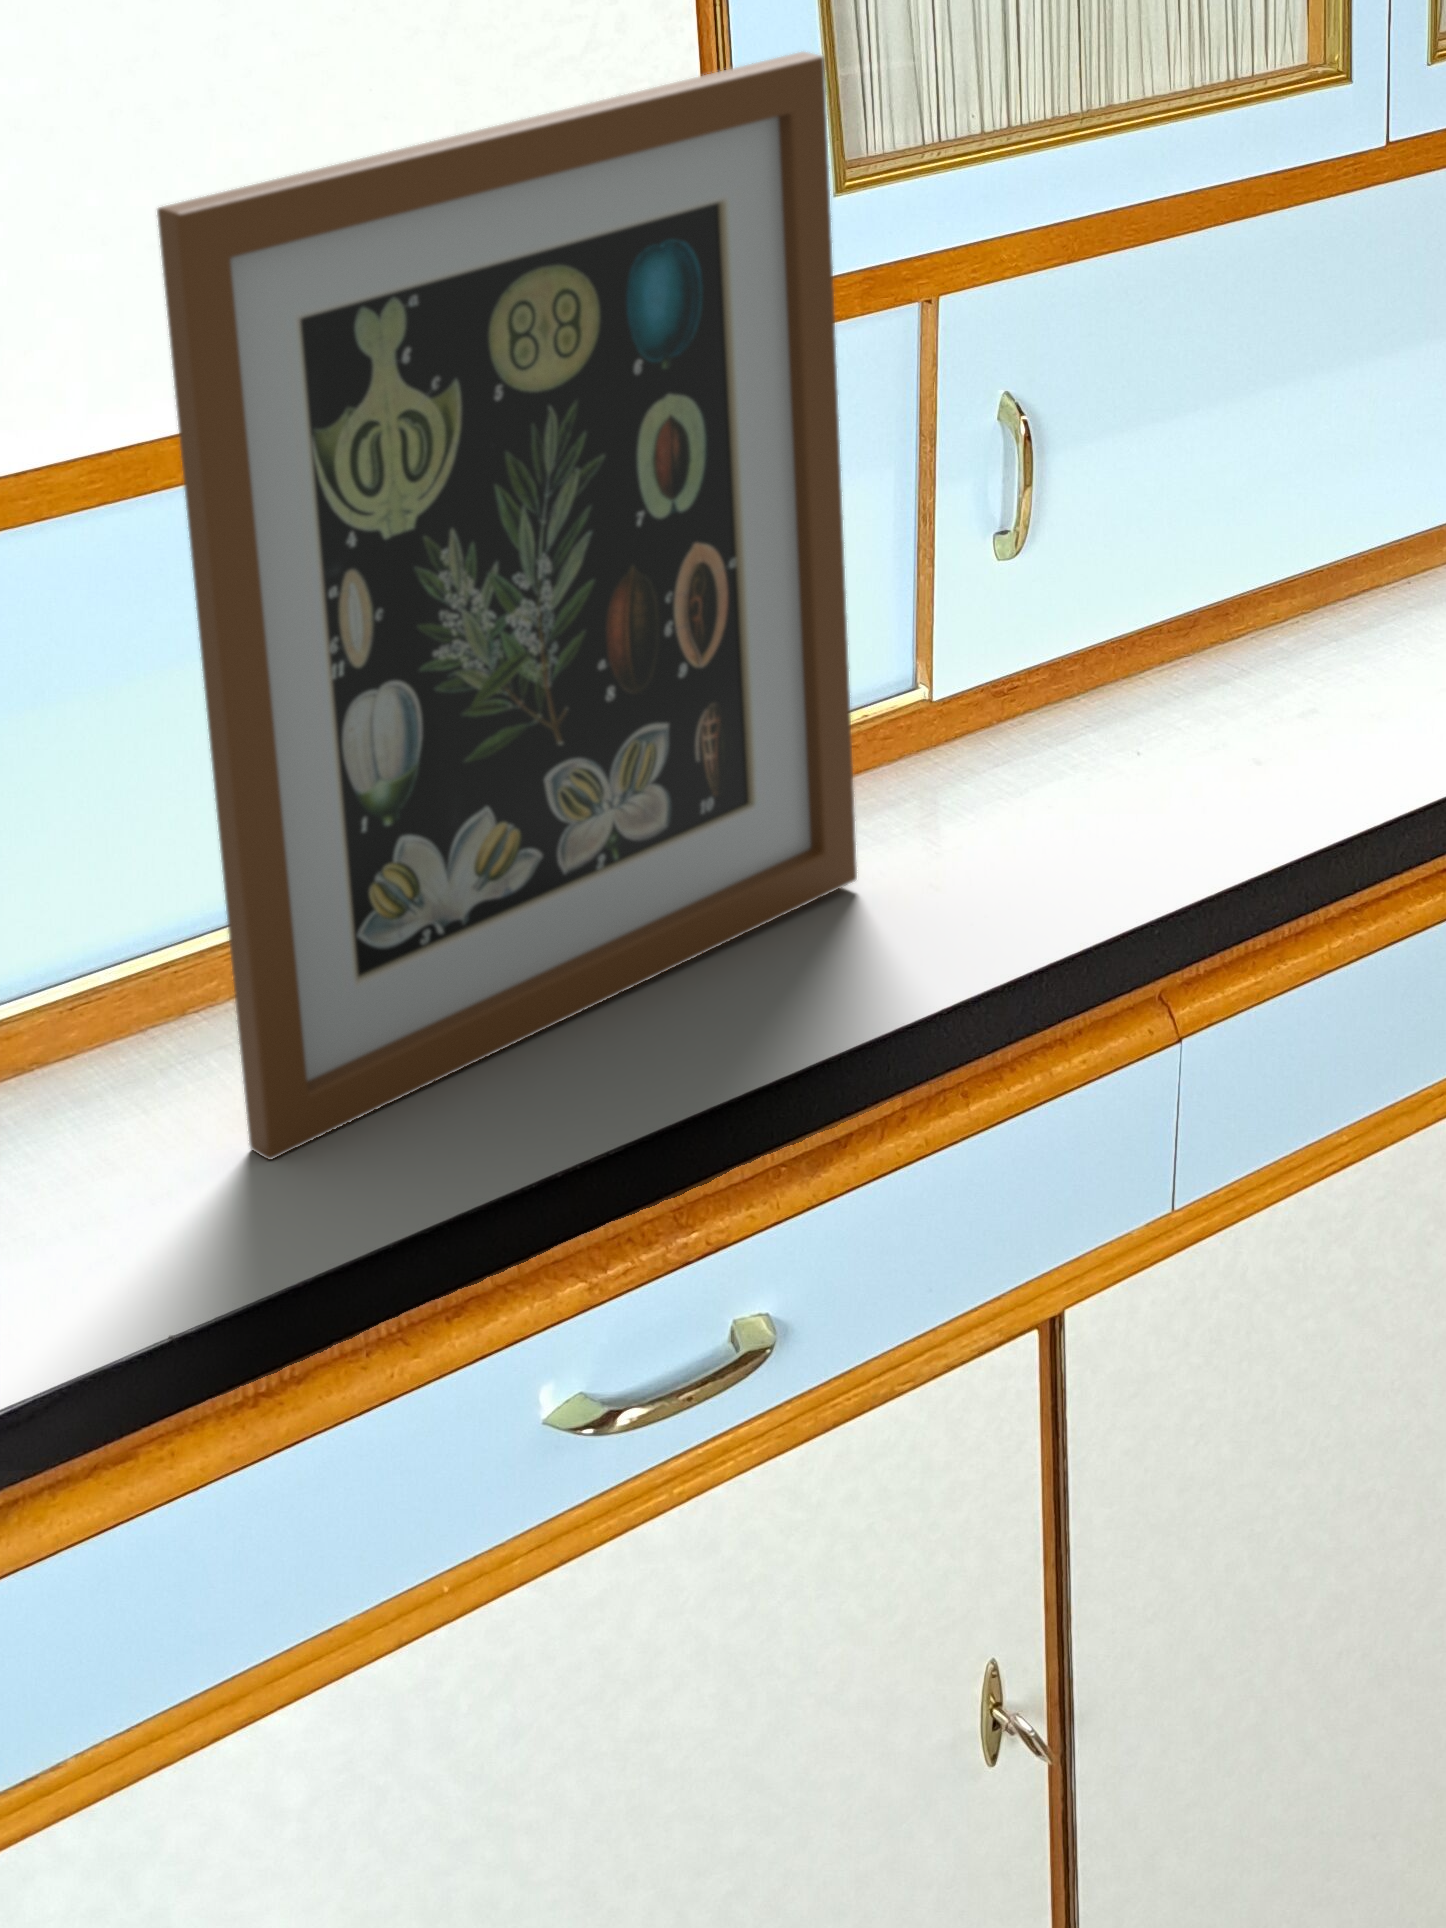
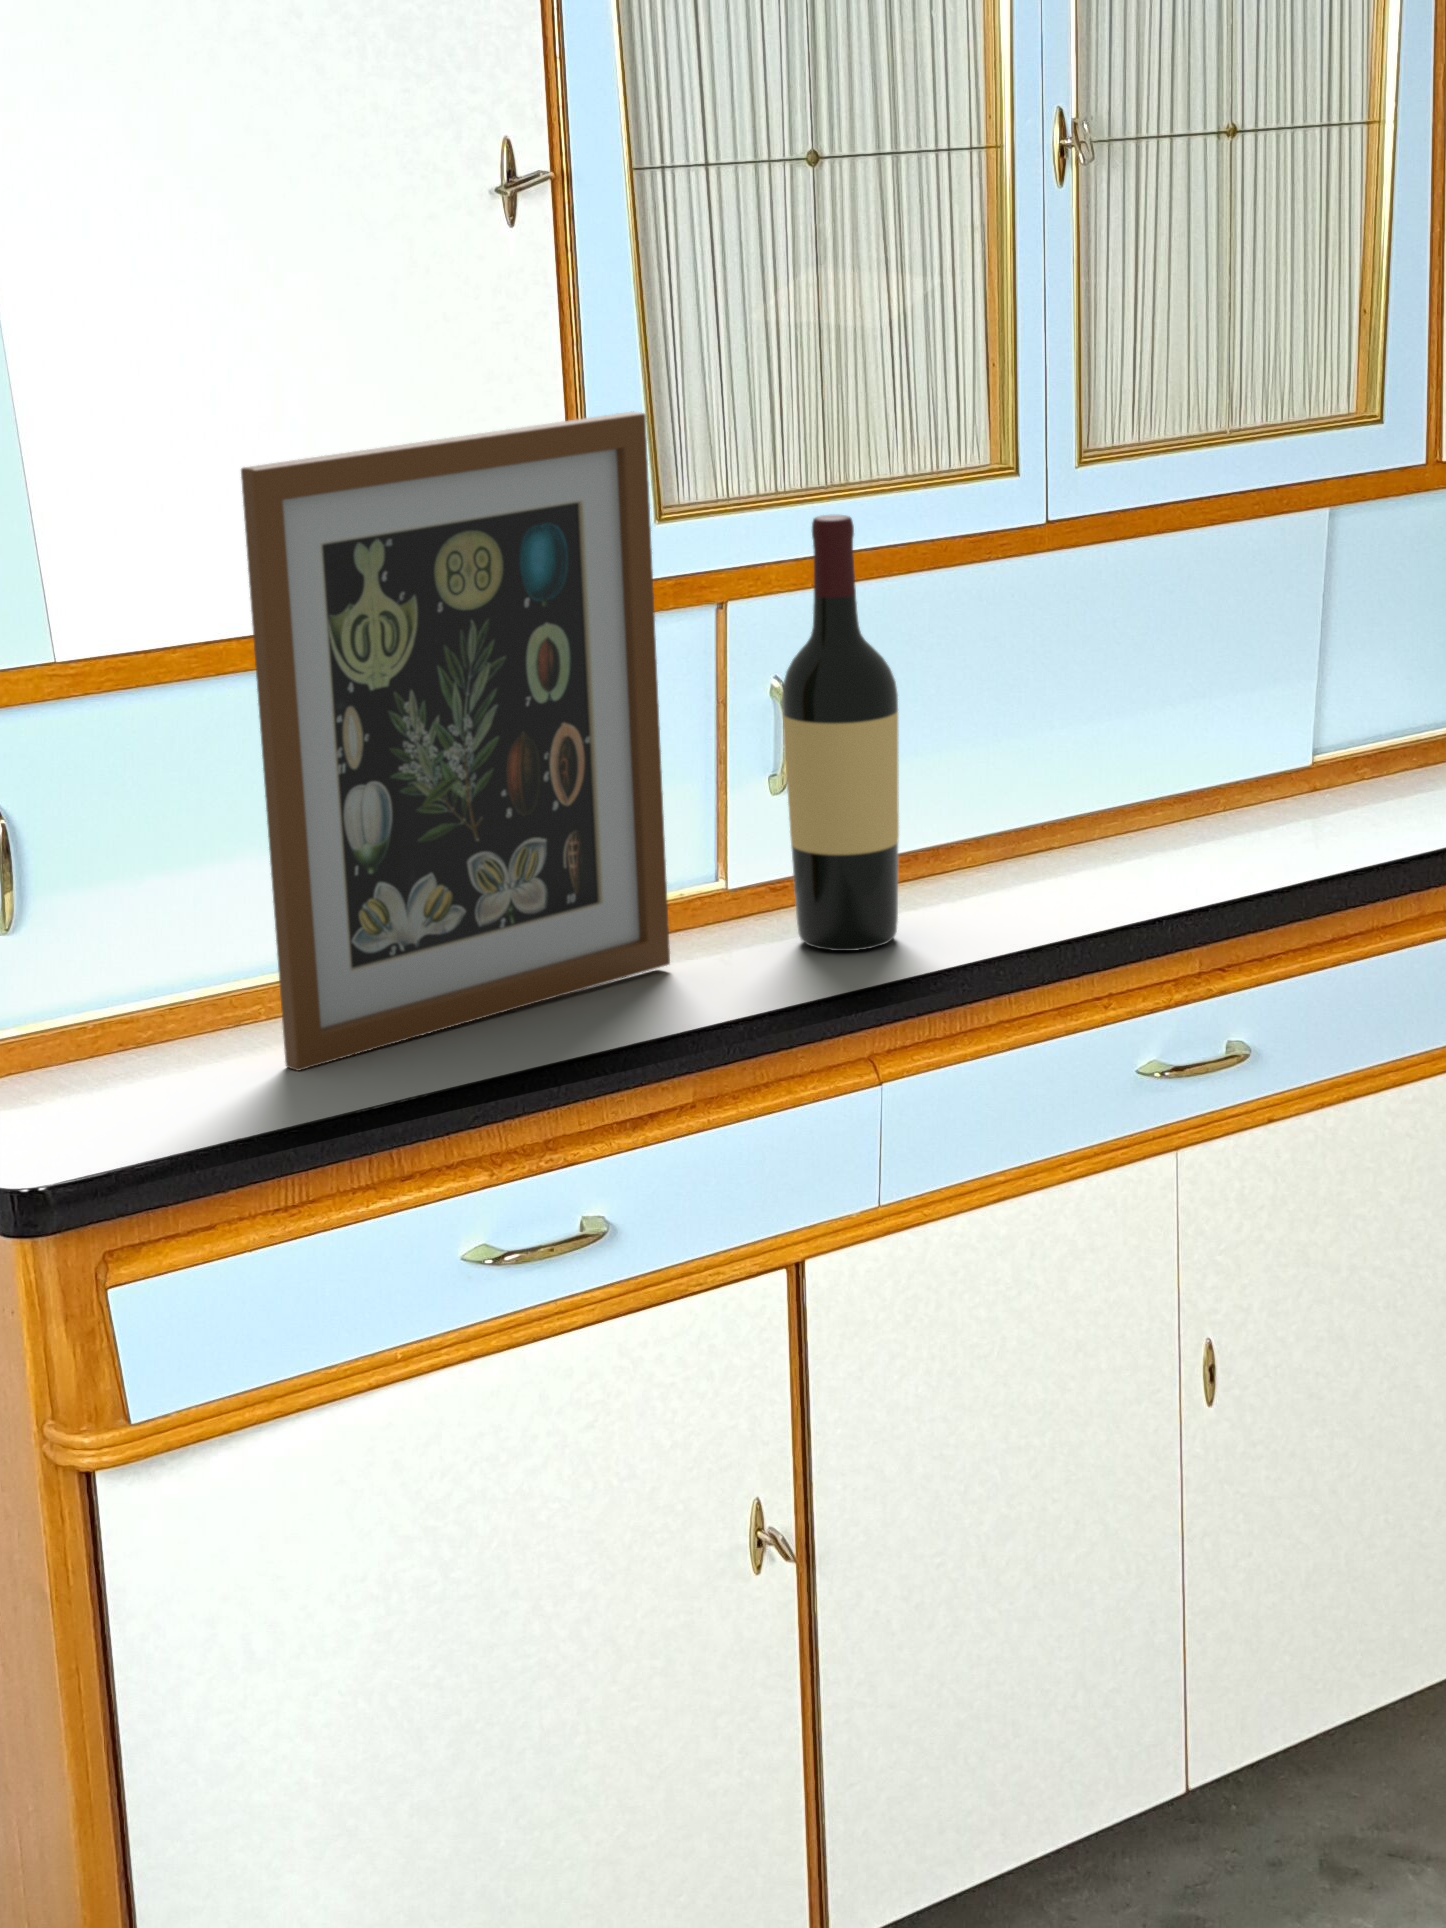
wine bottle: none [1027,191,1203,844] -> present [782,515,899,951]

